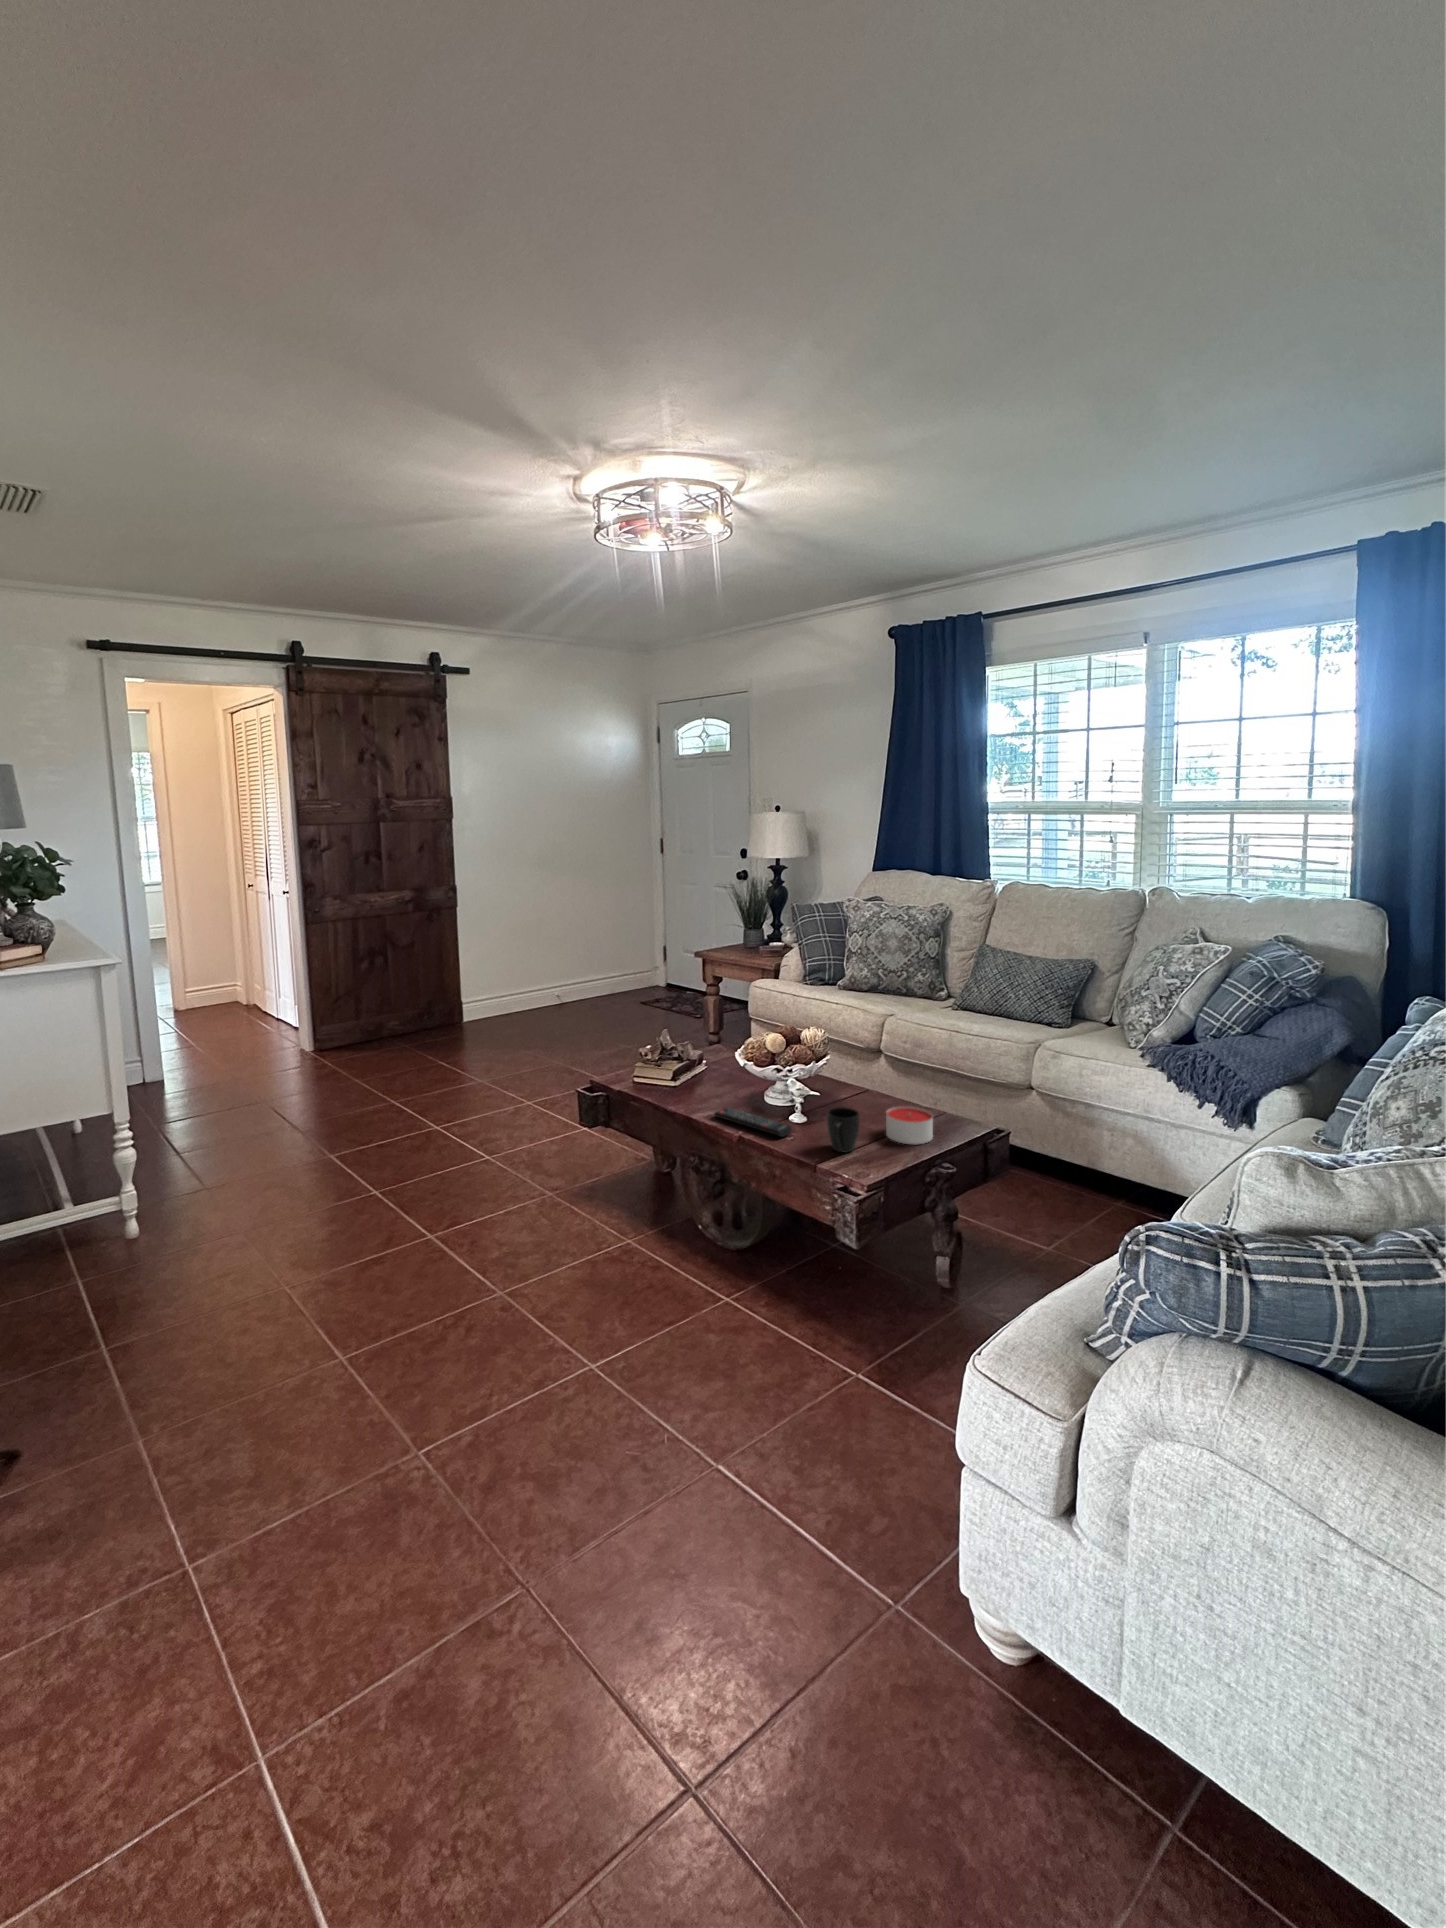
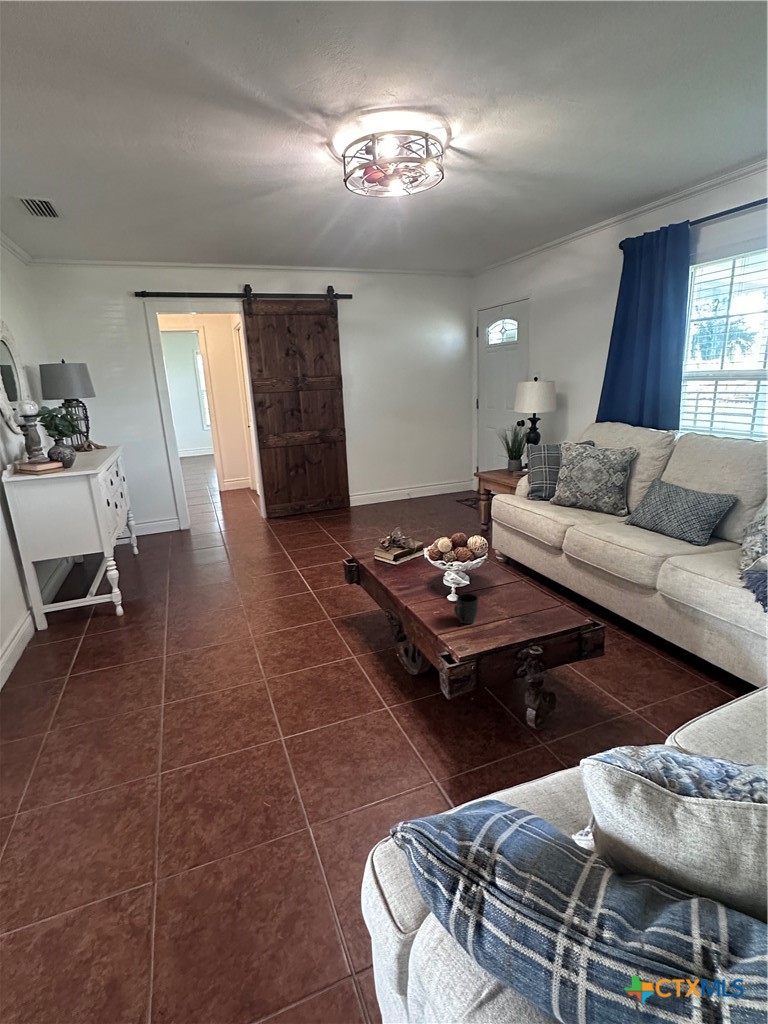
candle: present [886,1106,933,1144] -> none [505,596,537,624]
remote control: present [714,1107,791,1137] -> none [402,583,442,608]

